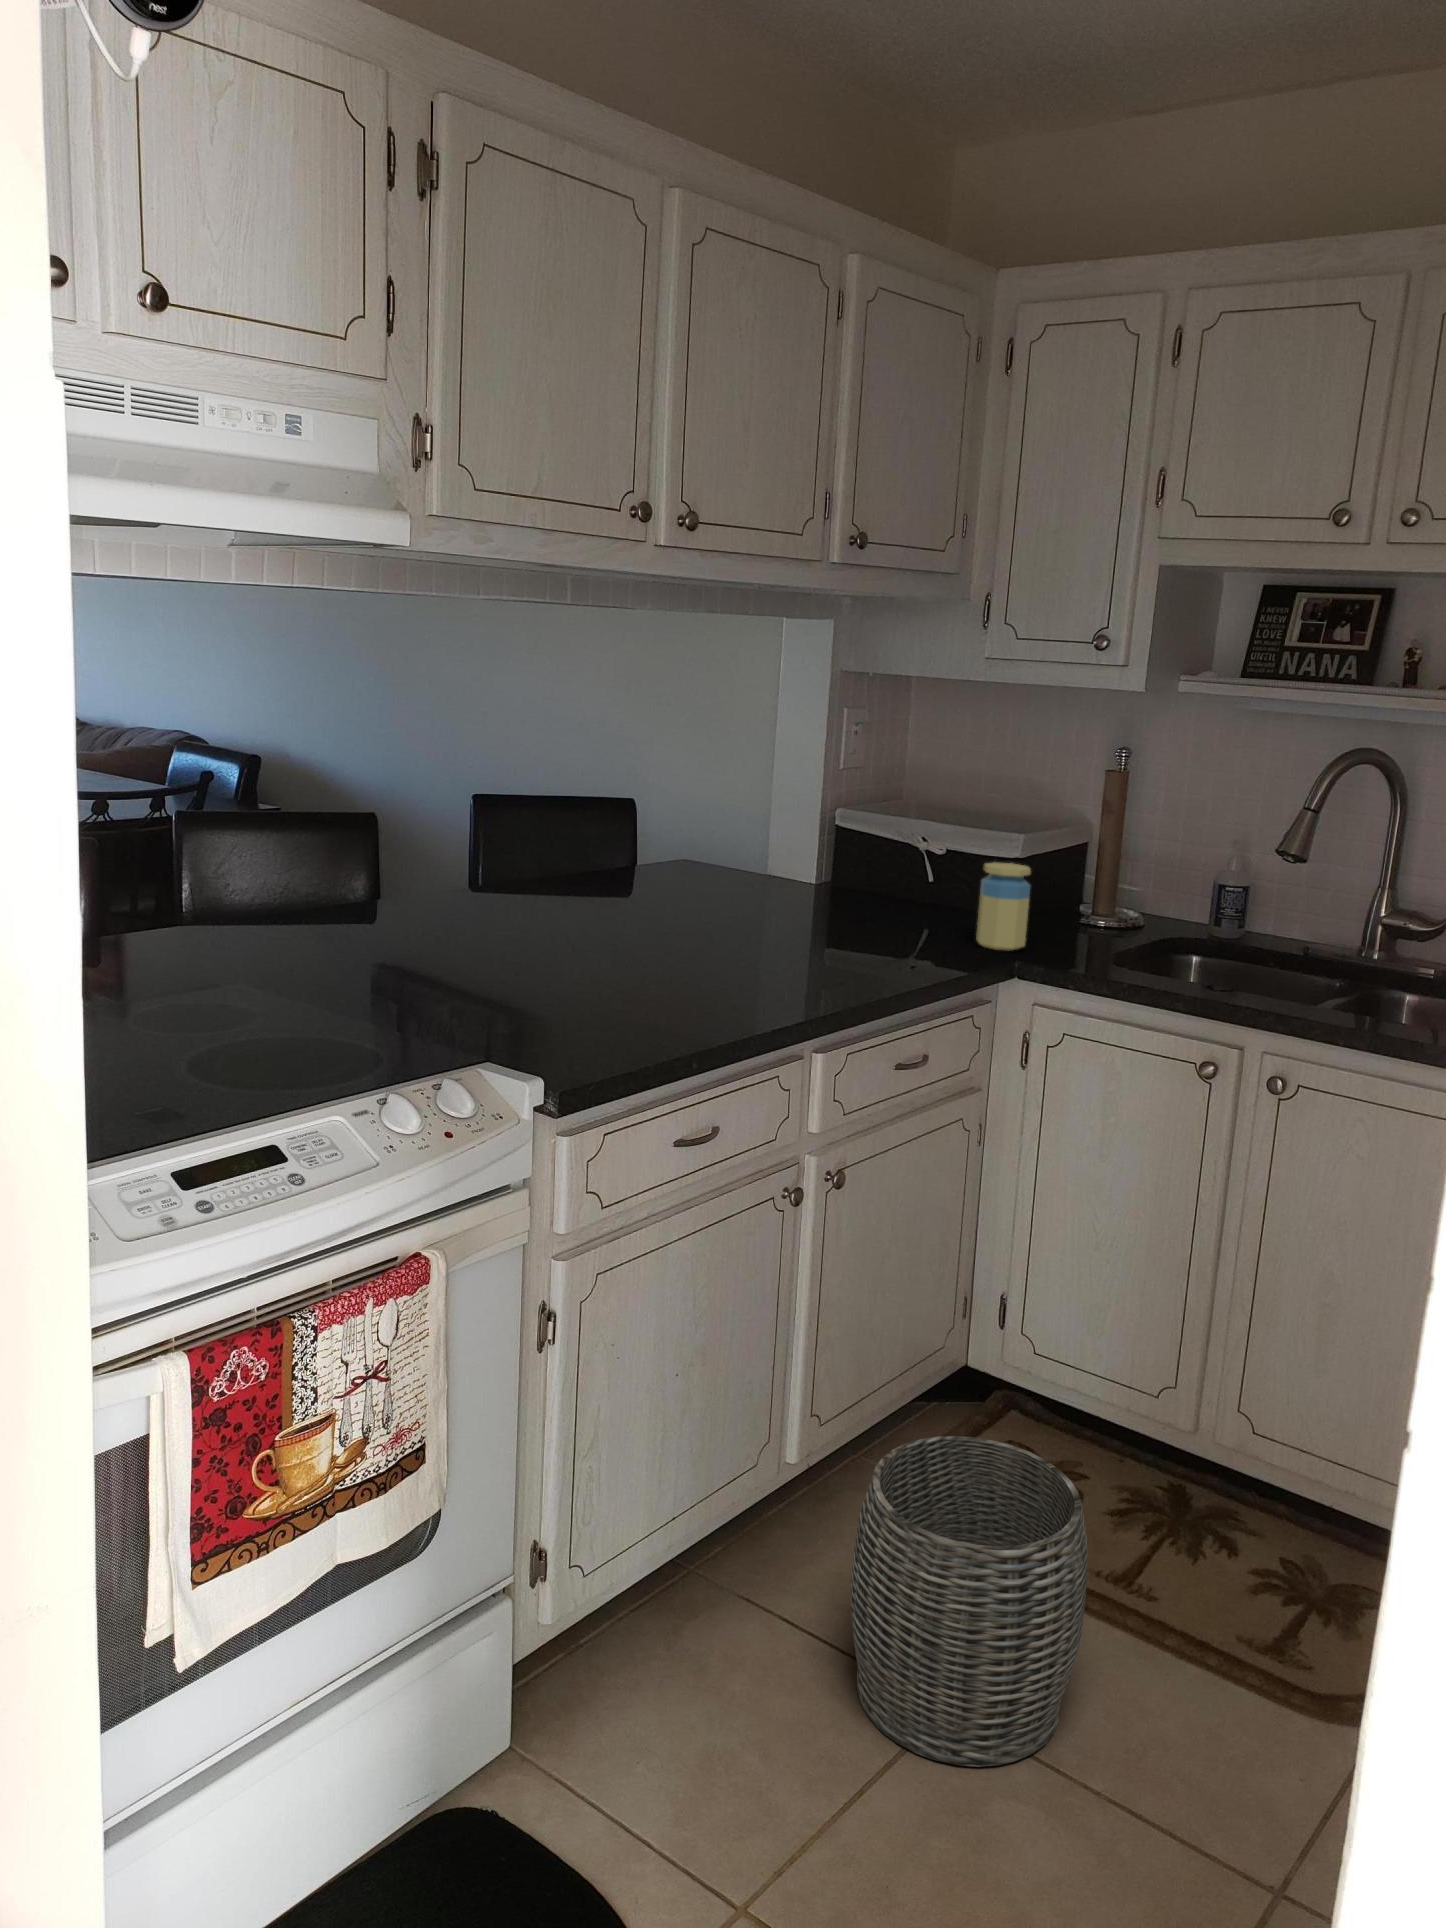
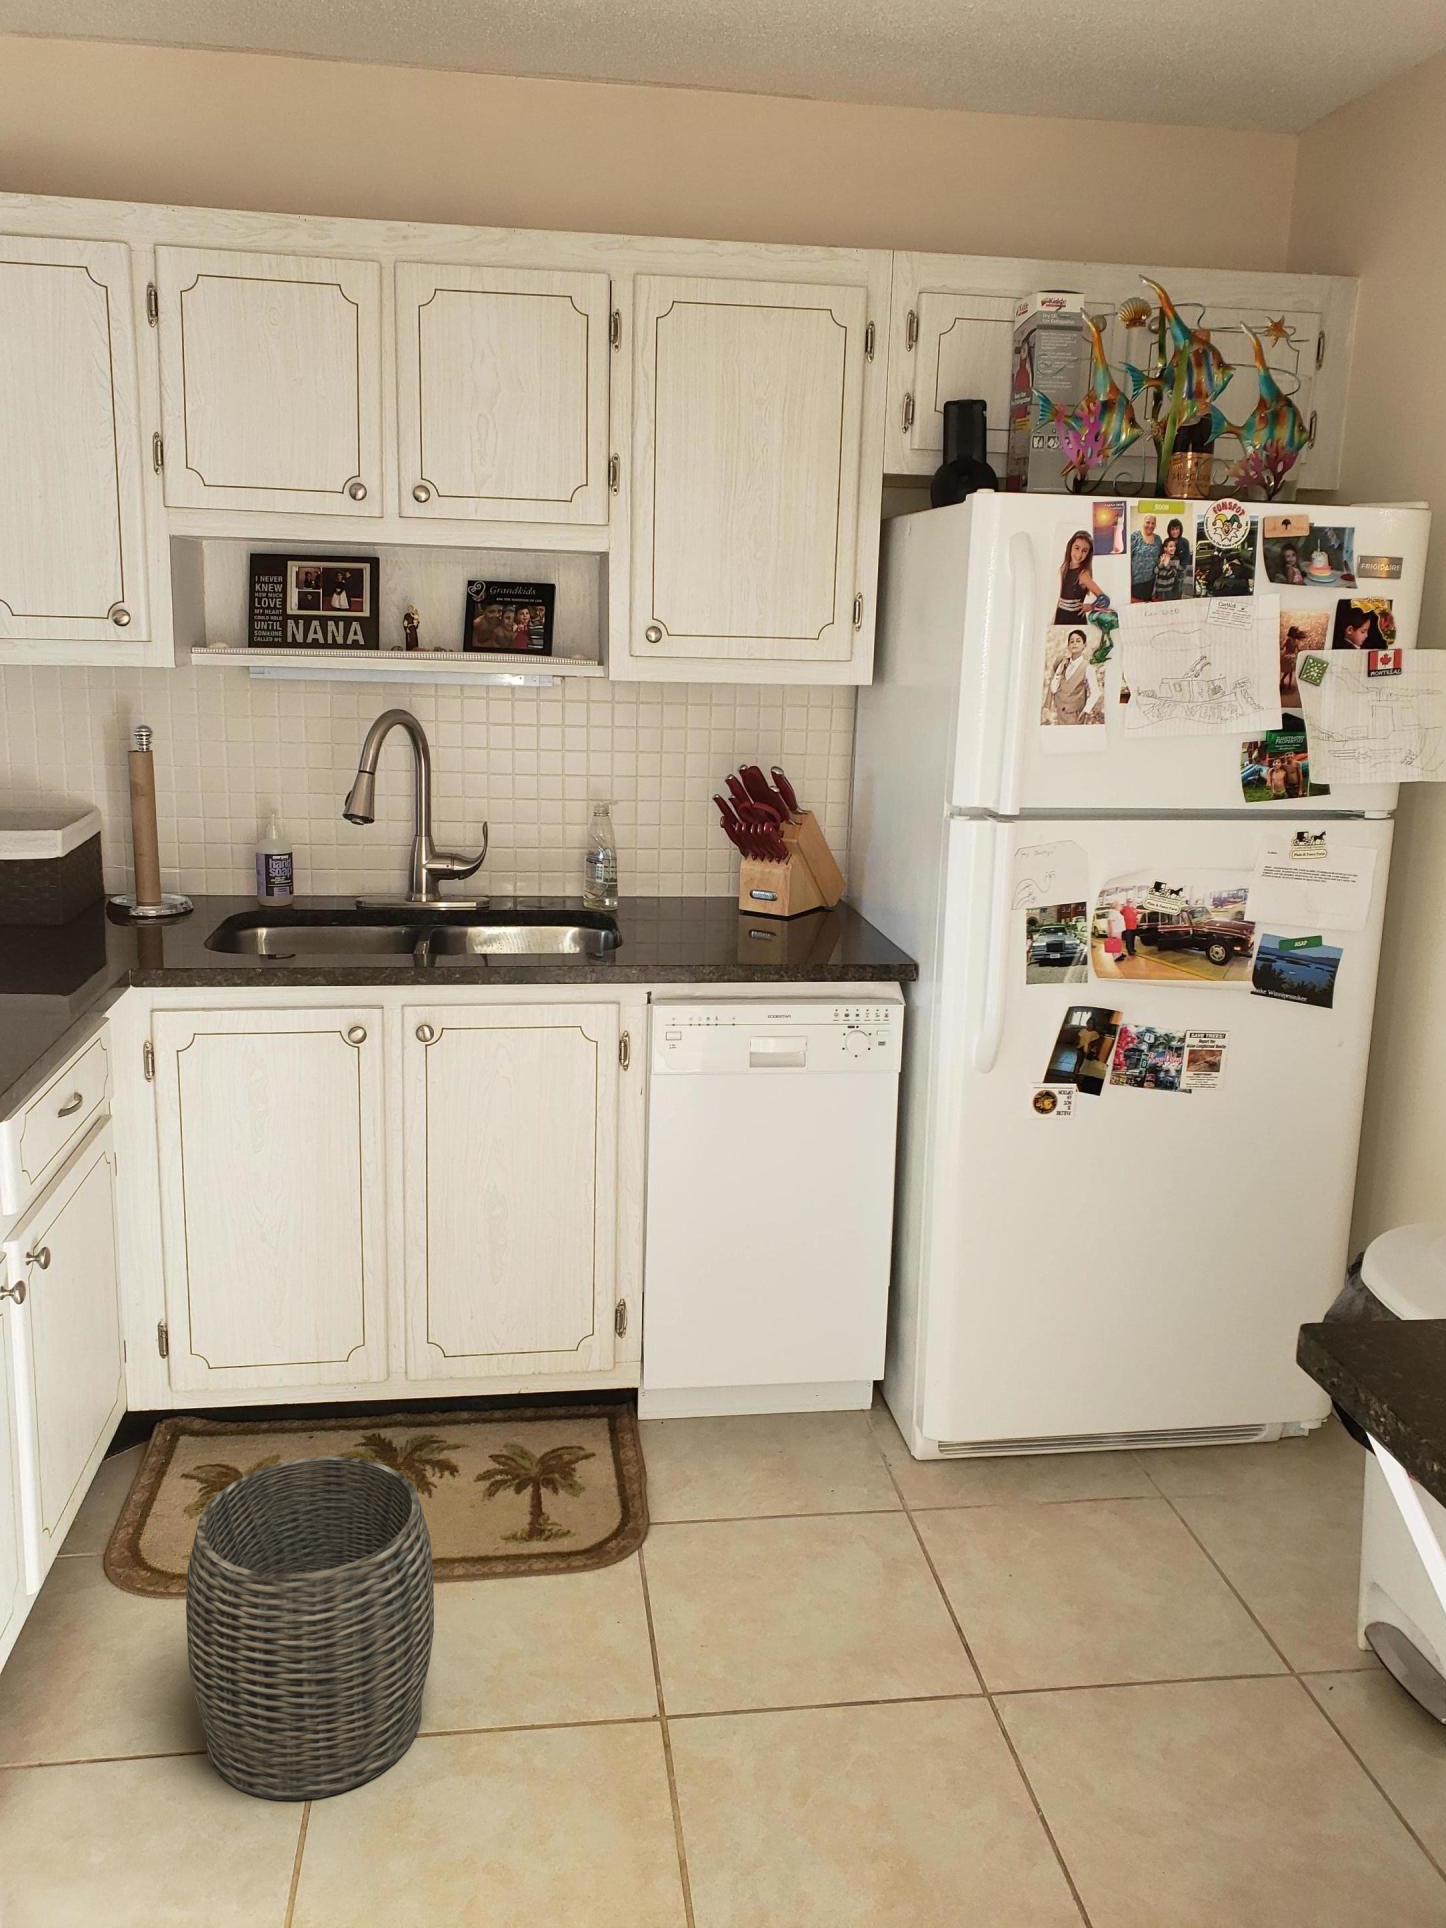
jar: present [976,862,1031,951] -> none [53,867,117,963]

